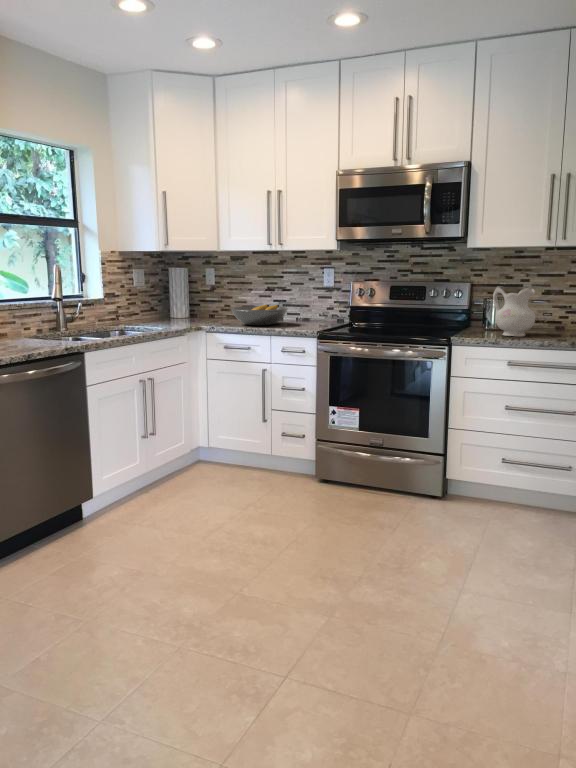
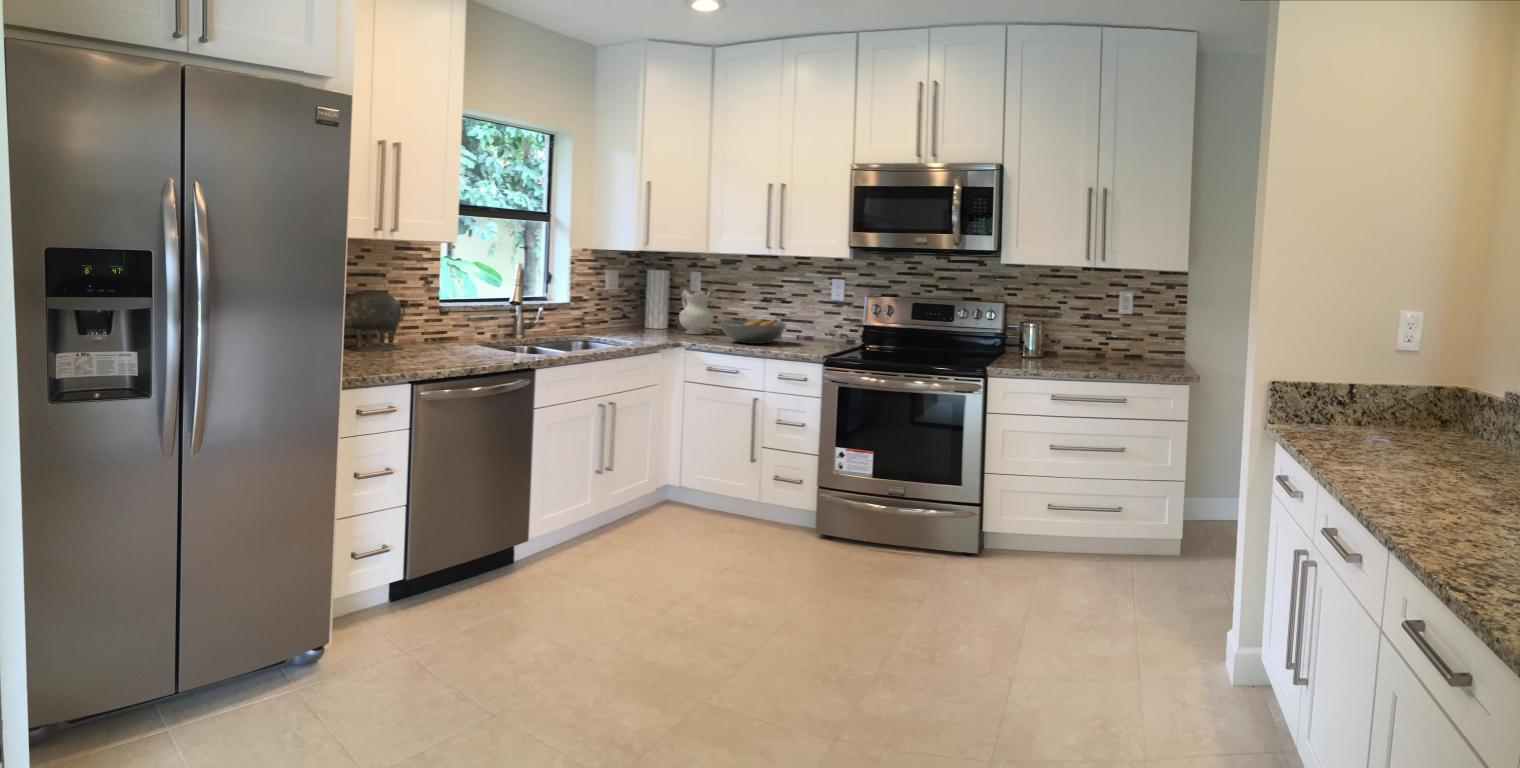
ceramic pitcher: present [493,286,535,337] -> present [679,289,714,334]

